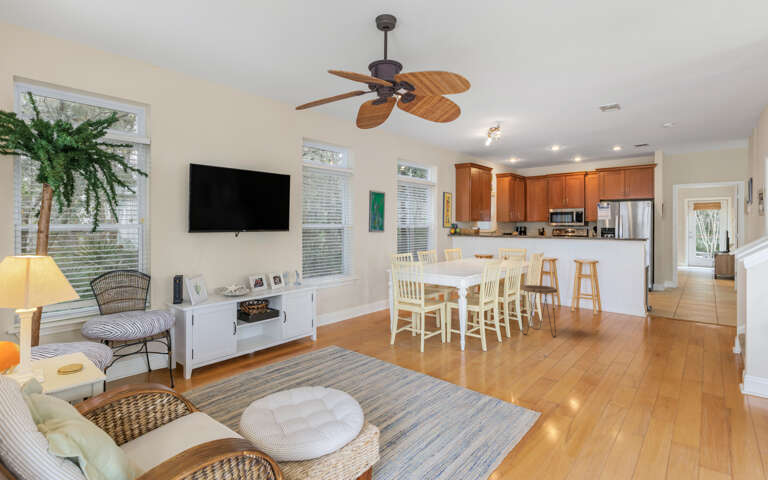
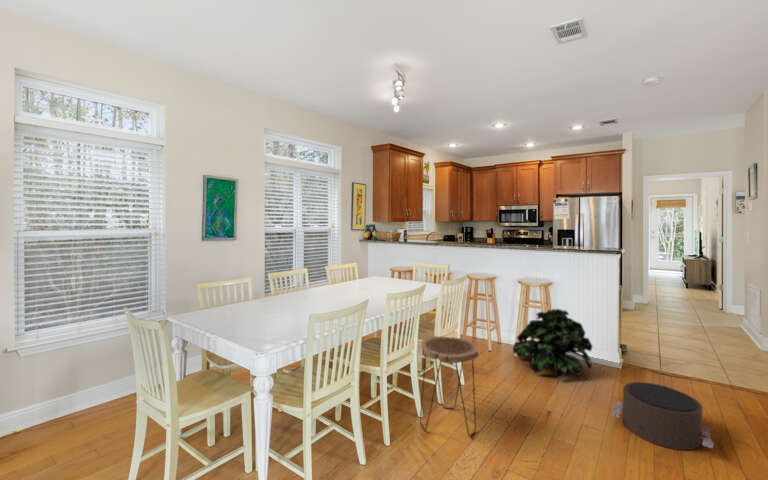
potted plant: none [571,276,627,319] -> present [513,309,592,378]
pouf: none [636,313,693,342] -> present [612,382,714,450]

